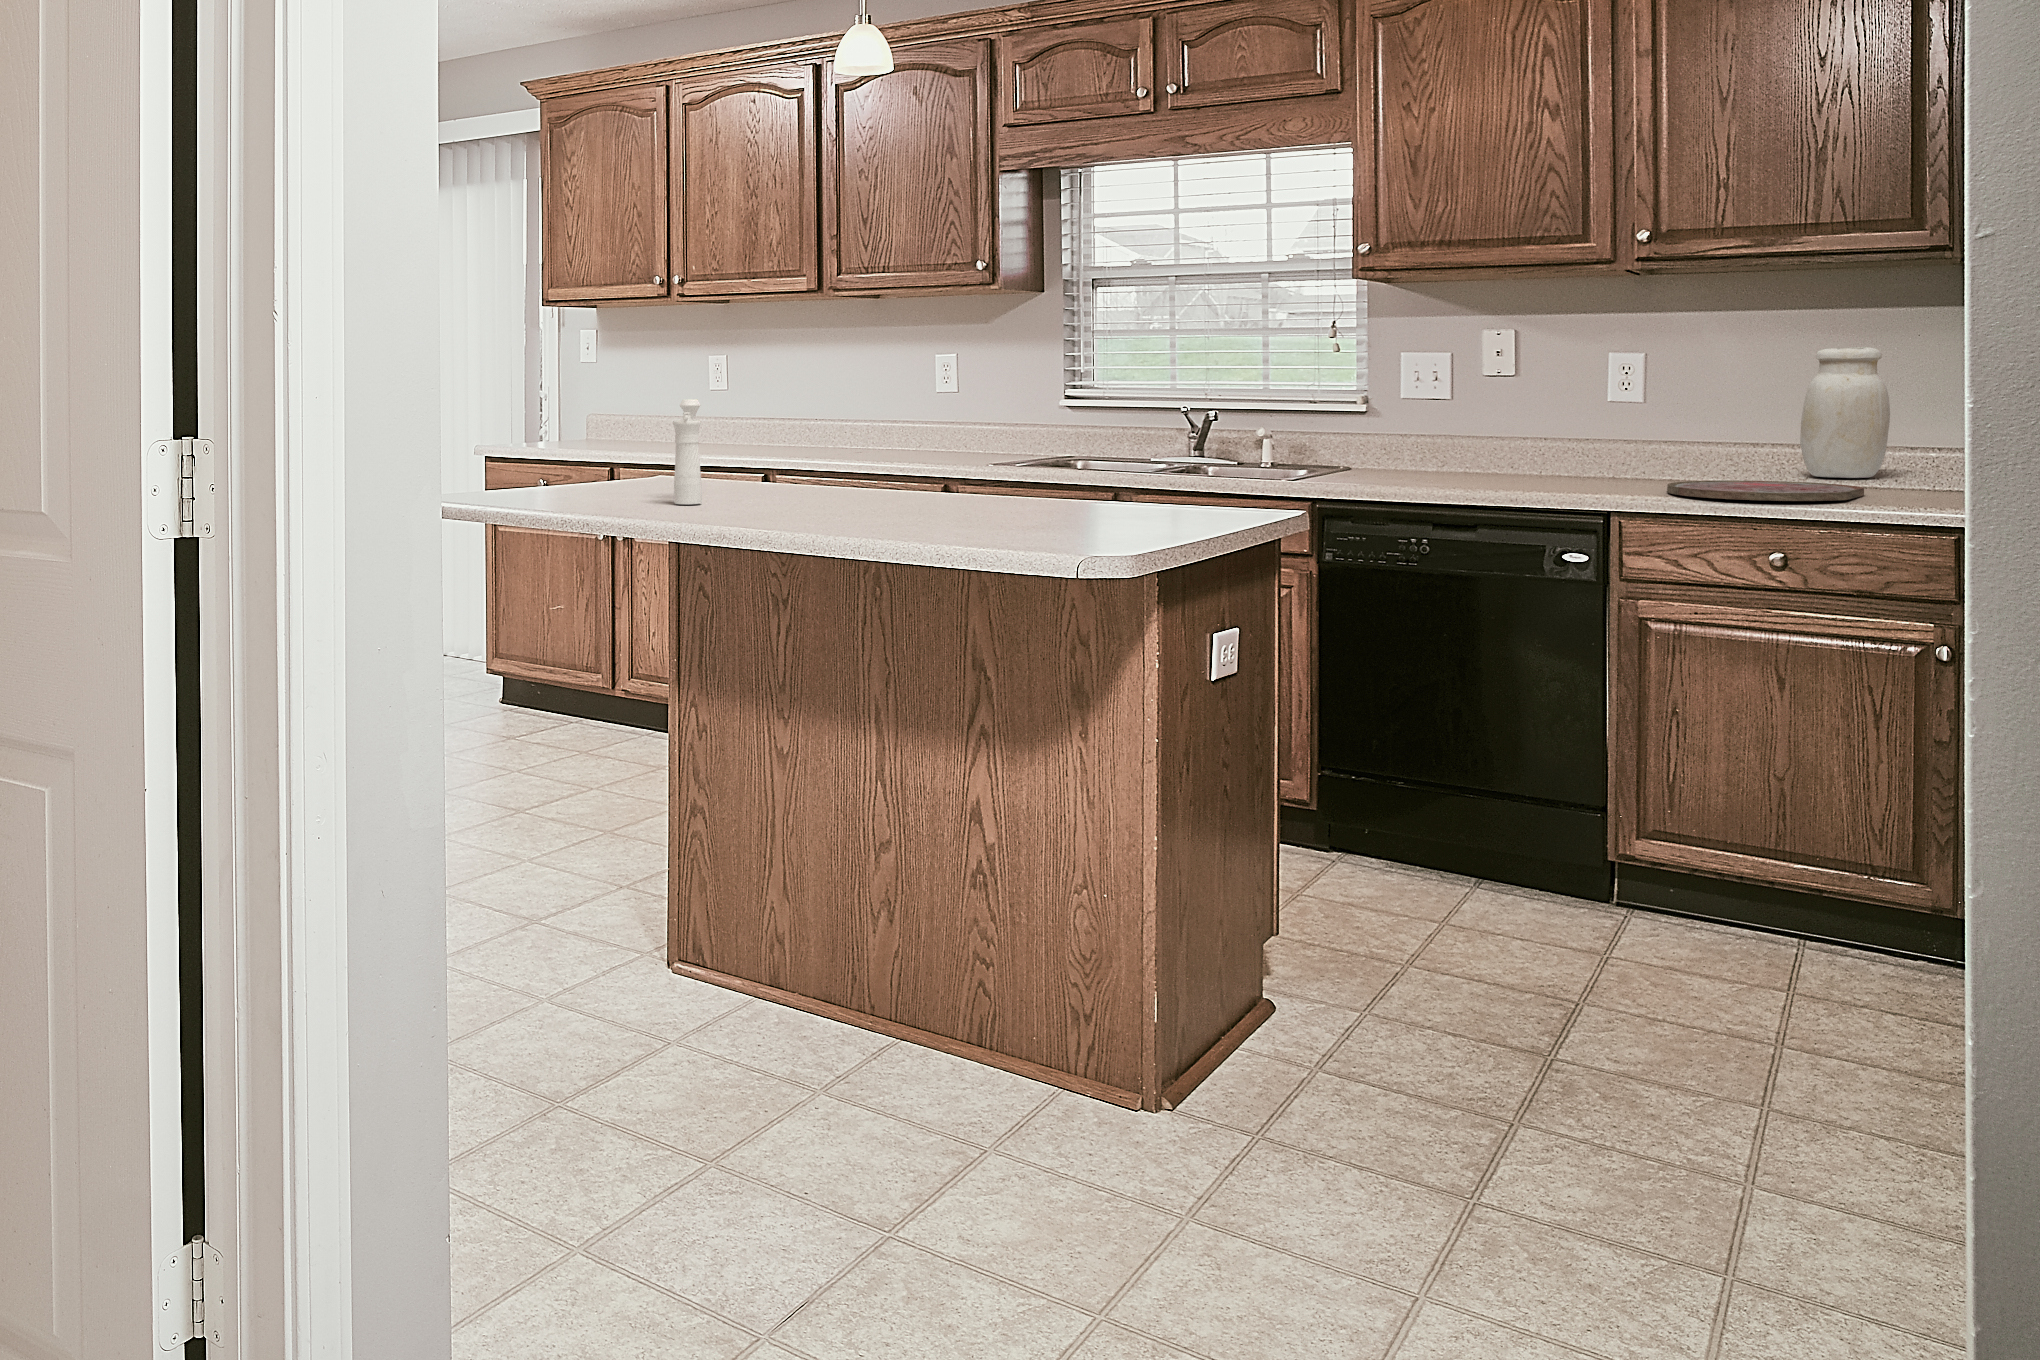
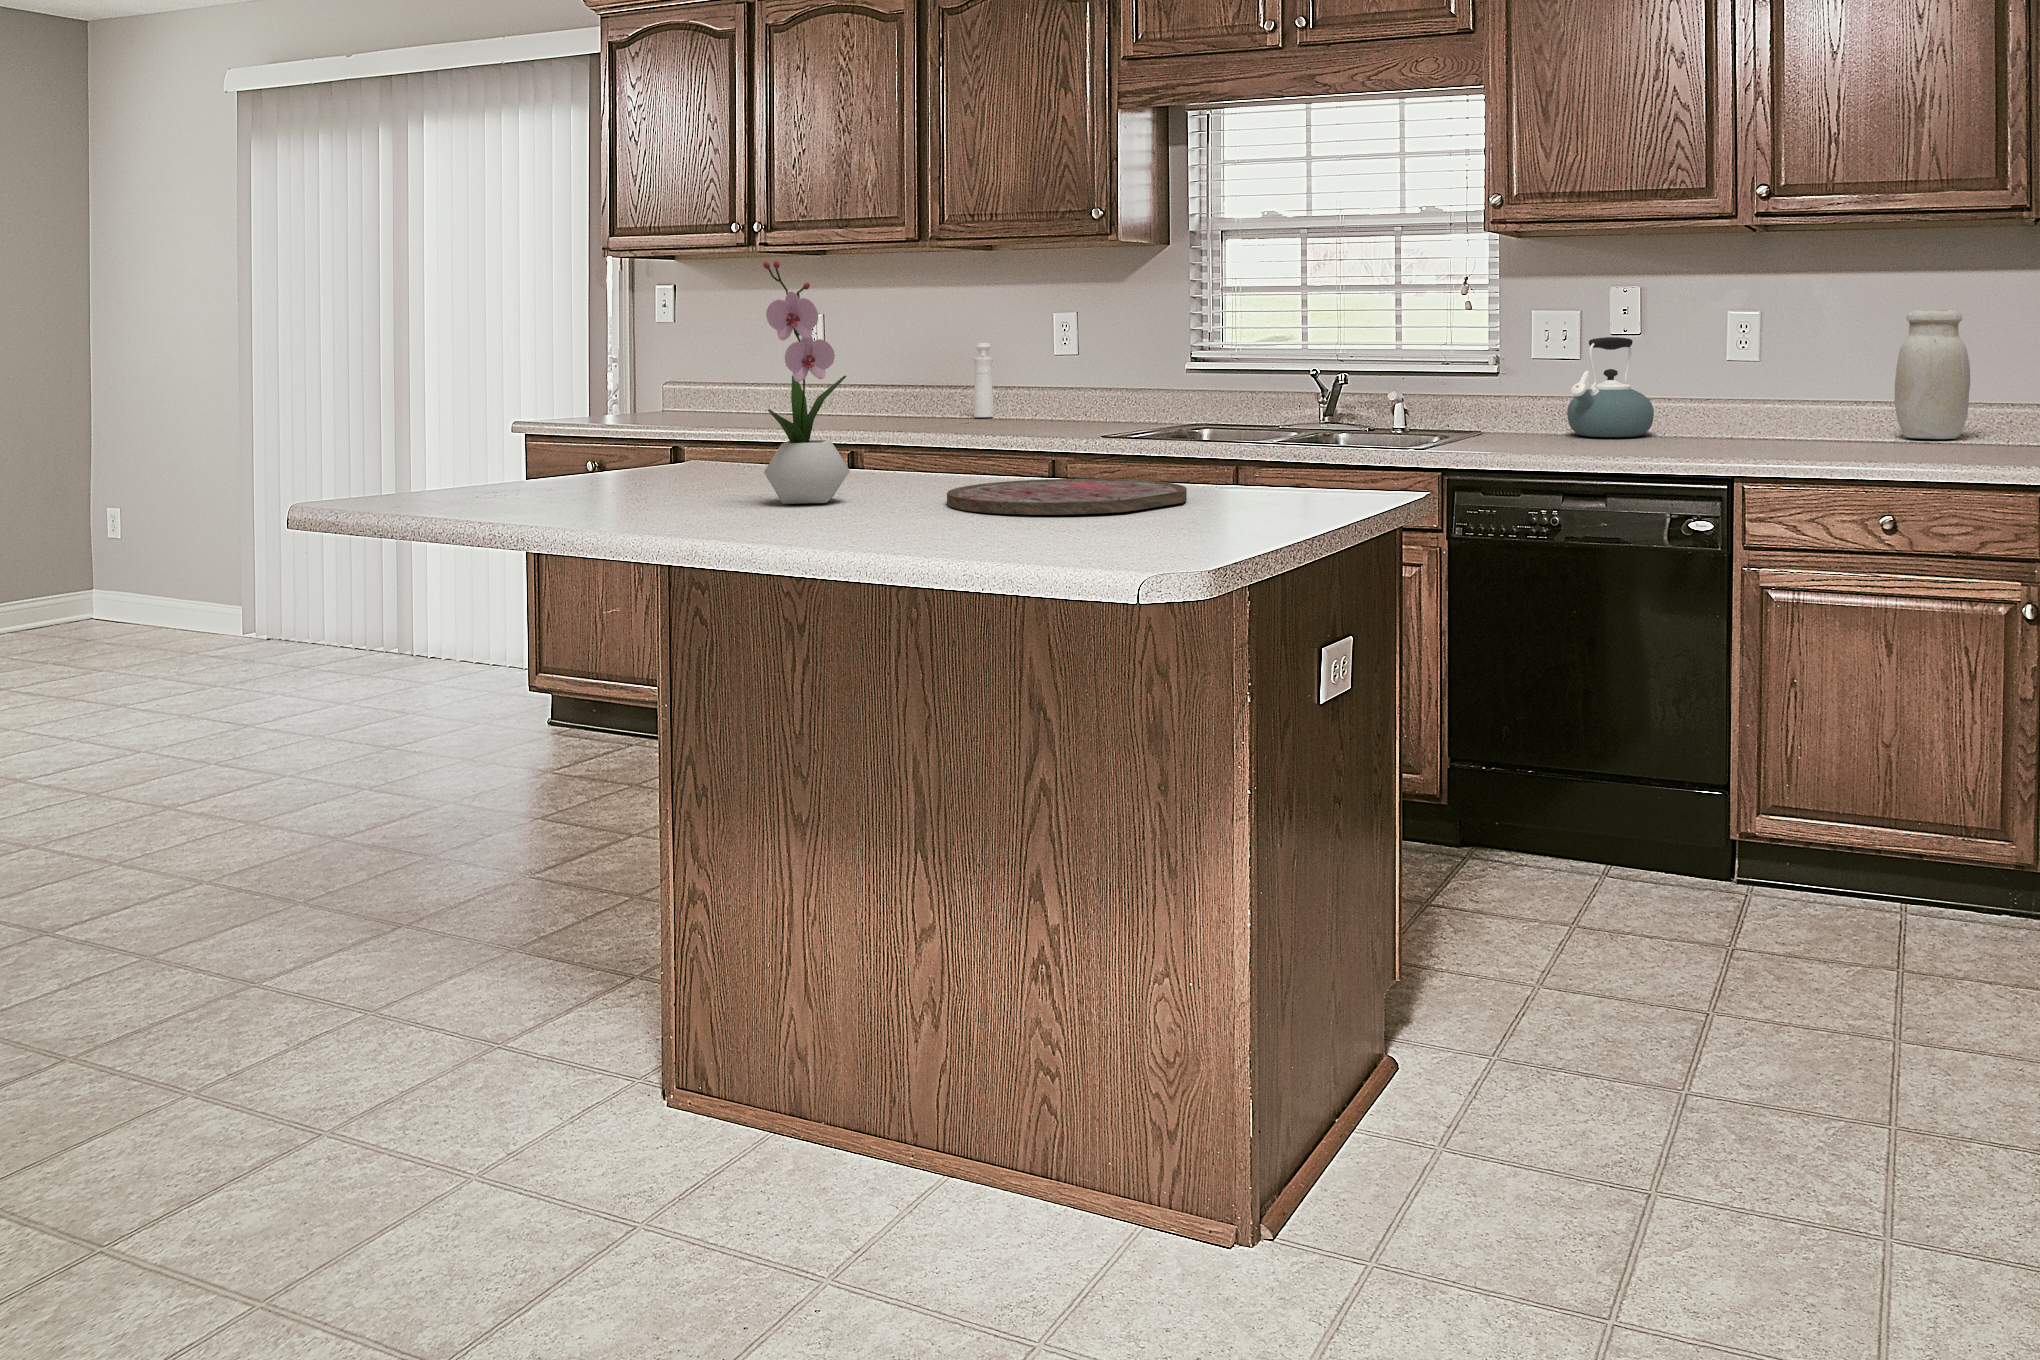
flower arrangement: none [758,338,822,522] -> present [763,261,850,504]
kettle: none [1437,378,1530,474] -> present [1567,337,1654,437]
pepper mill: present [673,399,702,505] -> present [973,343,994,417]
cutting board: present [1667,480,1864,501] -> present [947,479,1187,515]

